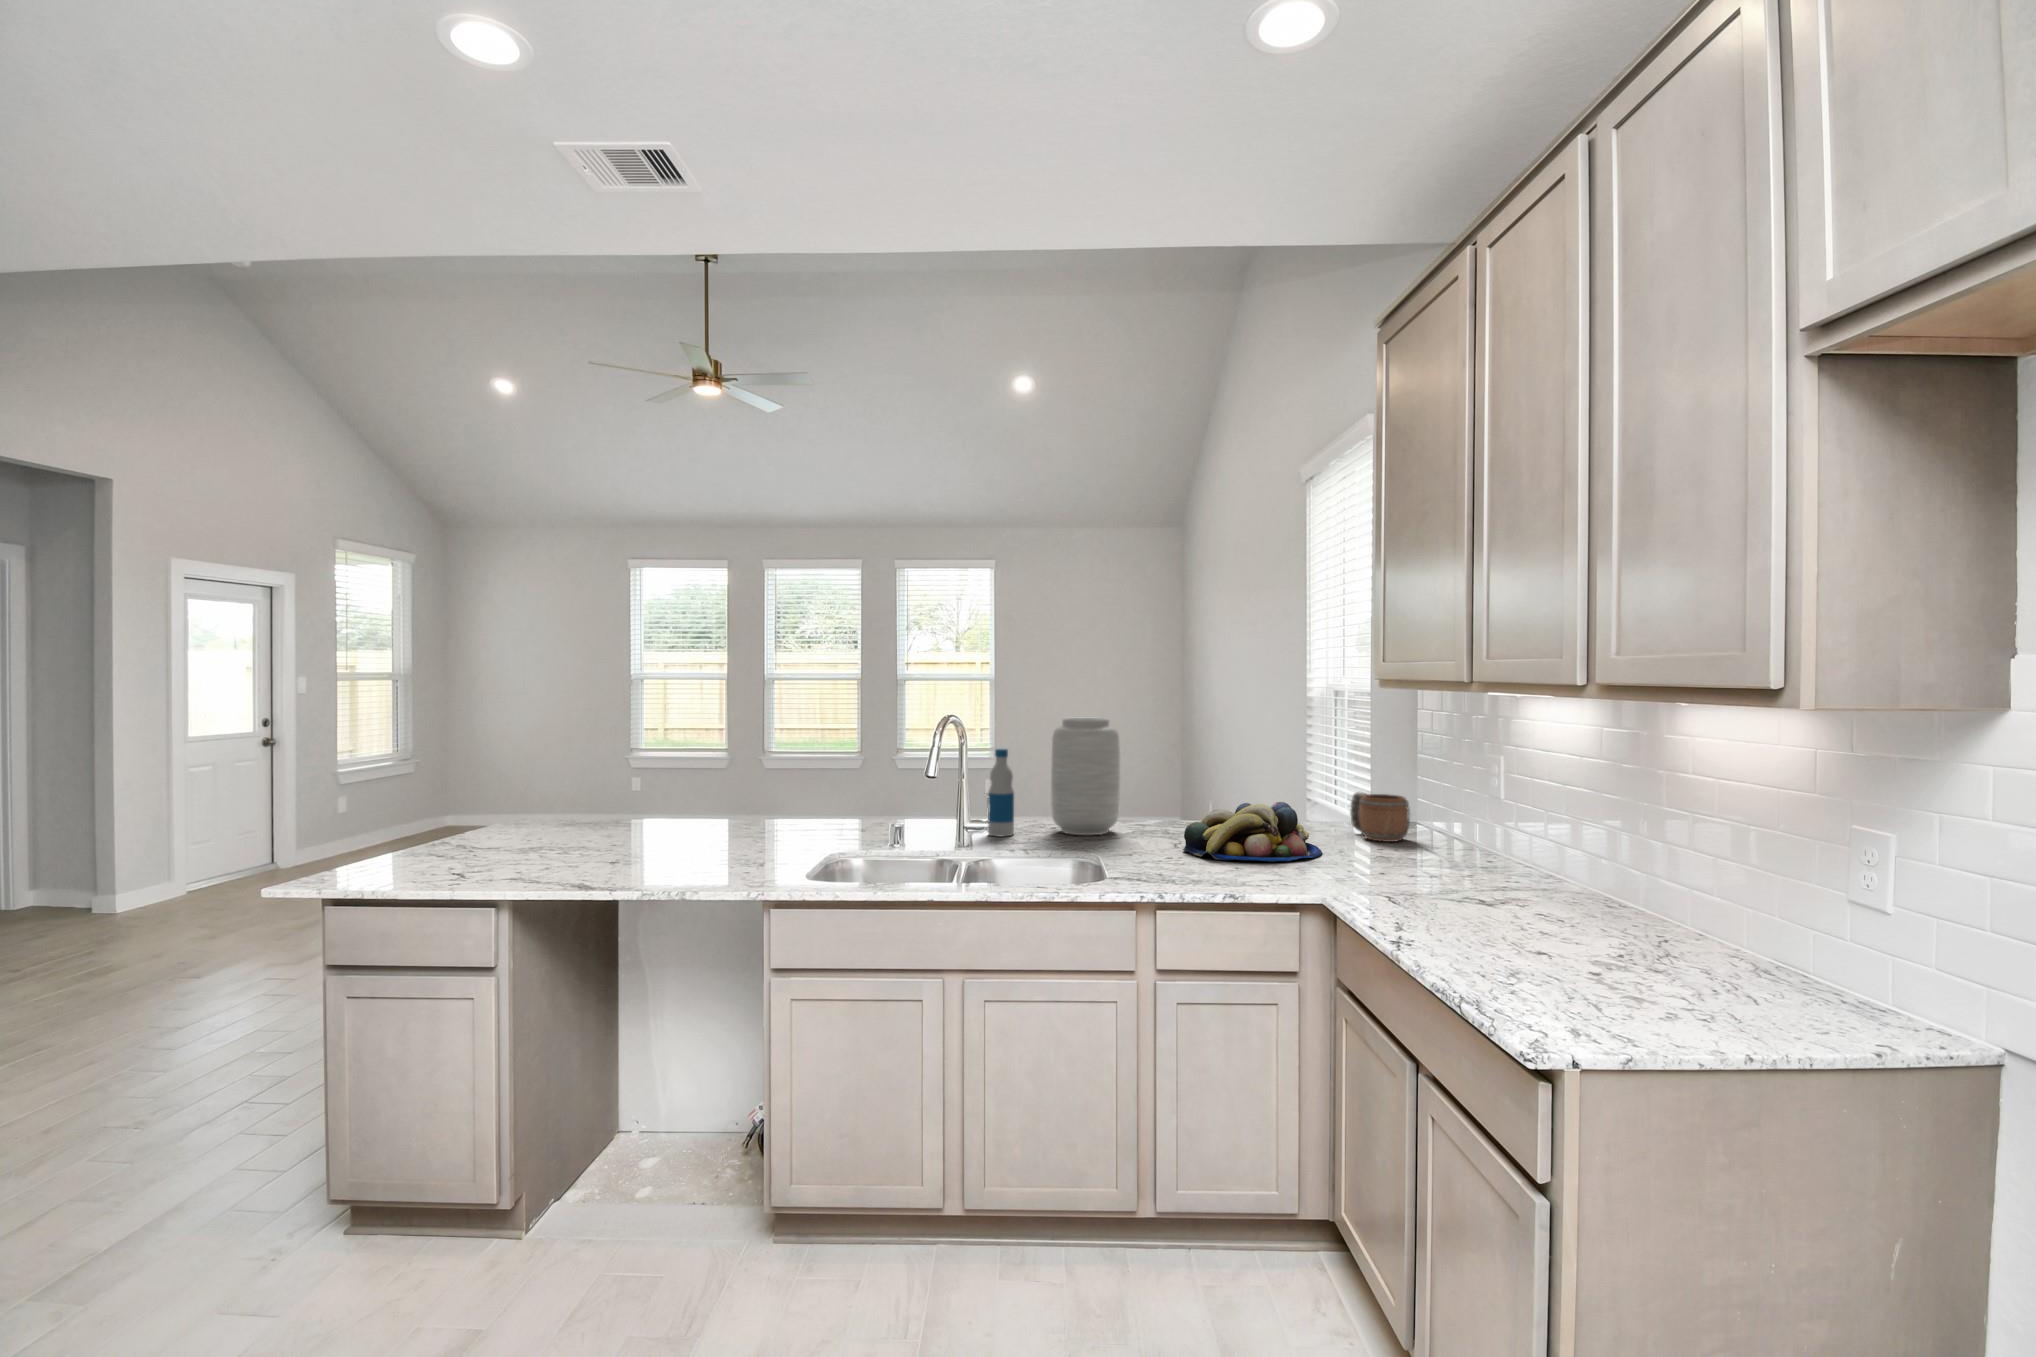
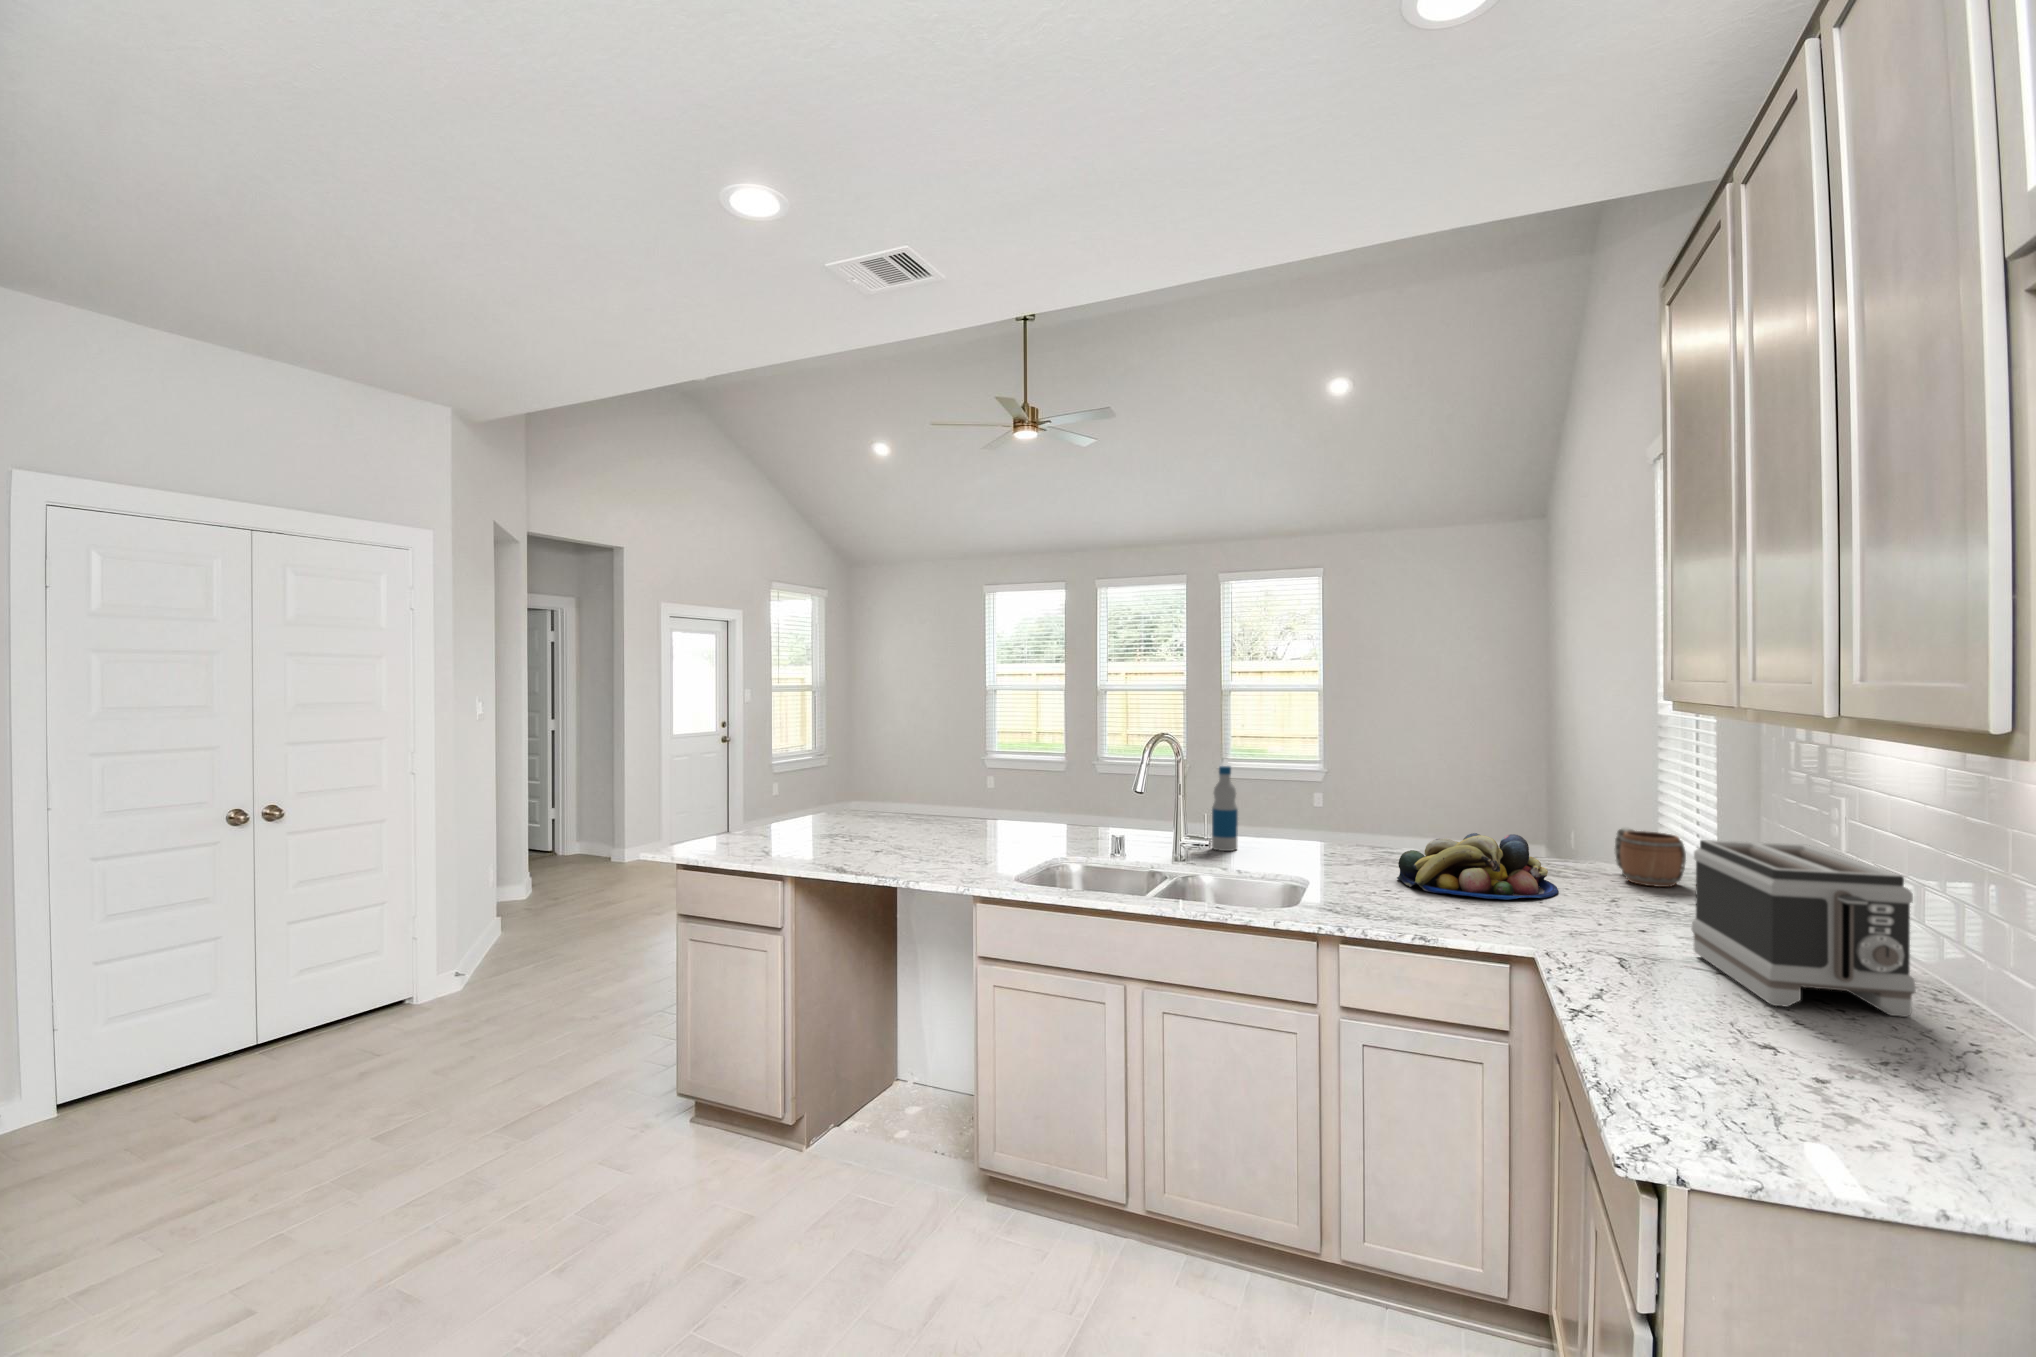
vase: present [1051,718,1120,835] -> none [1276,738,1347,856]
toaster: none [1457,793,1634,925] -> present [1691,840,1916,1017]

